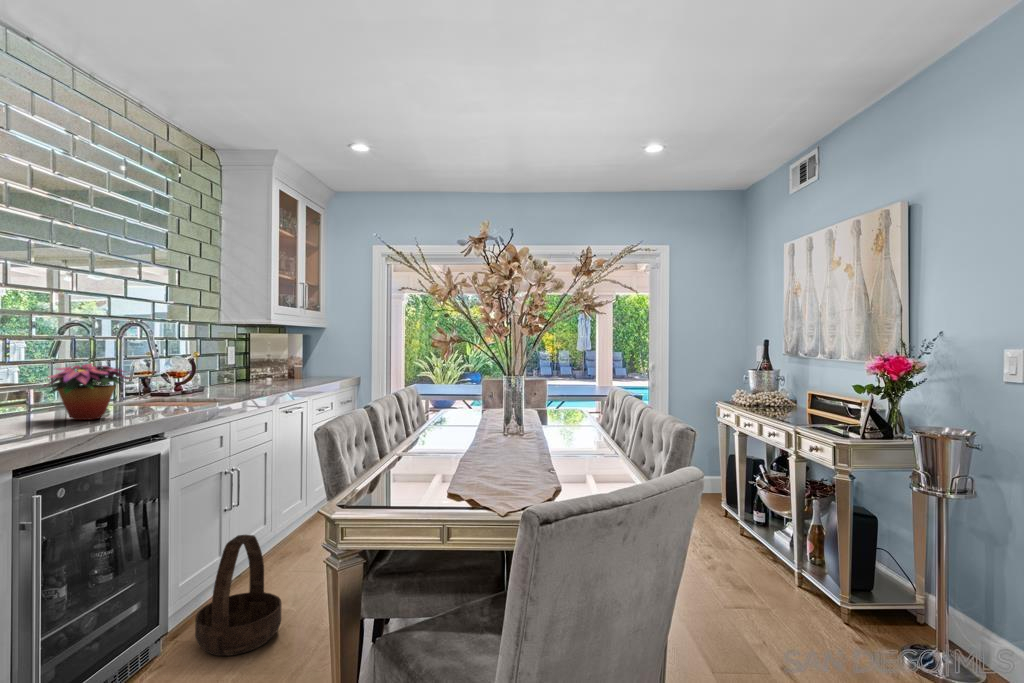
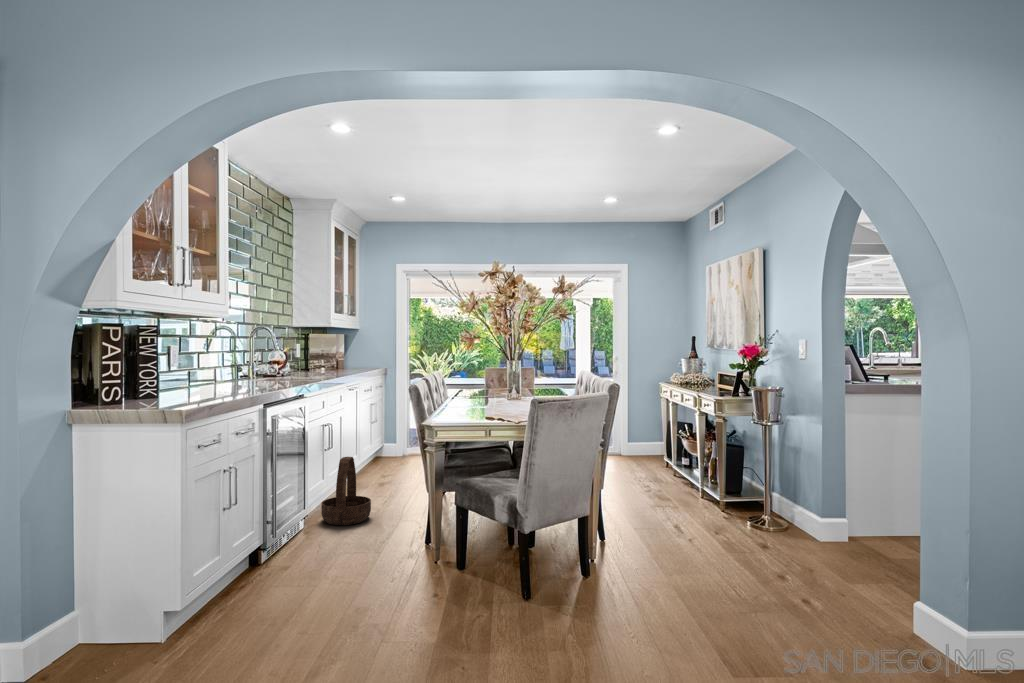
flower arrangement: present [47,364,128,420] -> none [232,349,287,383]

